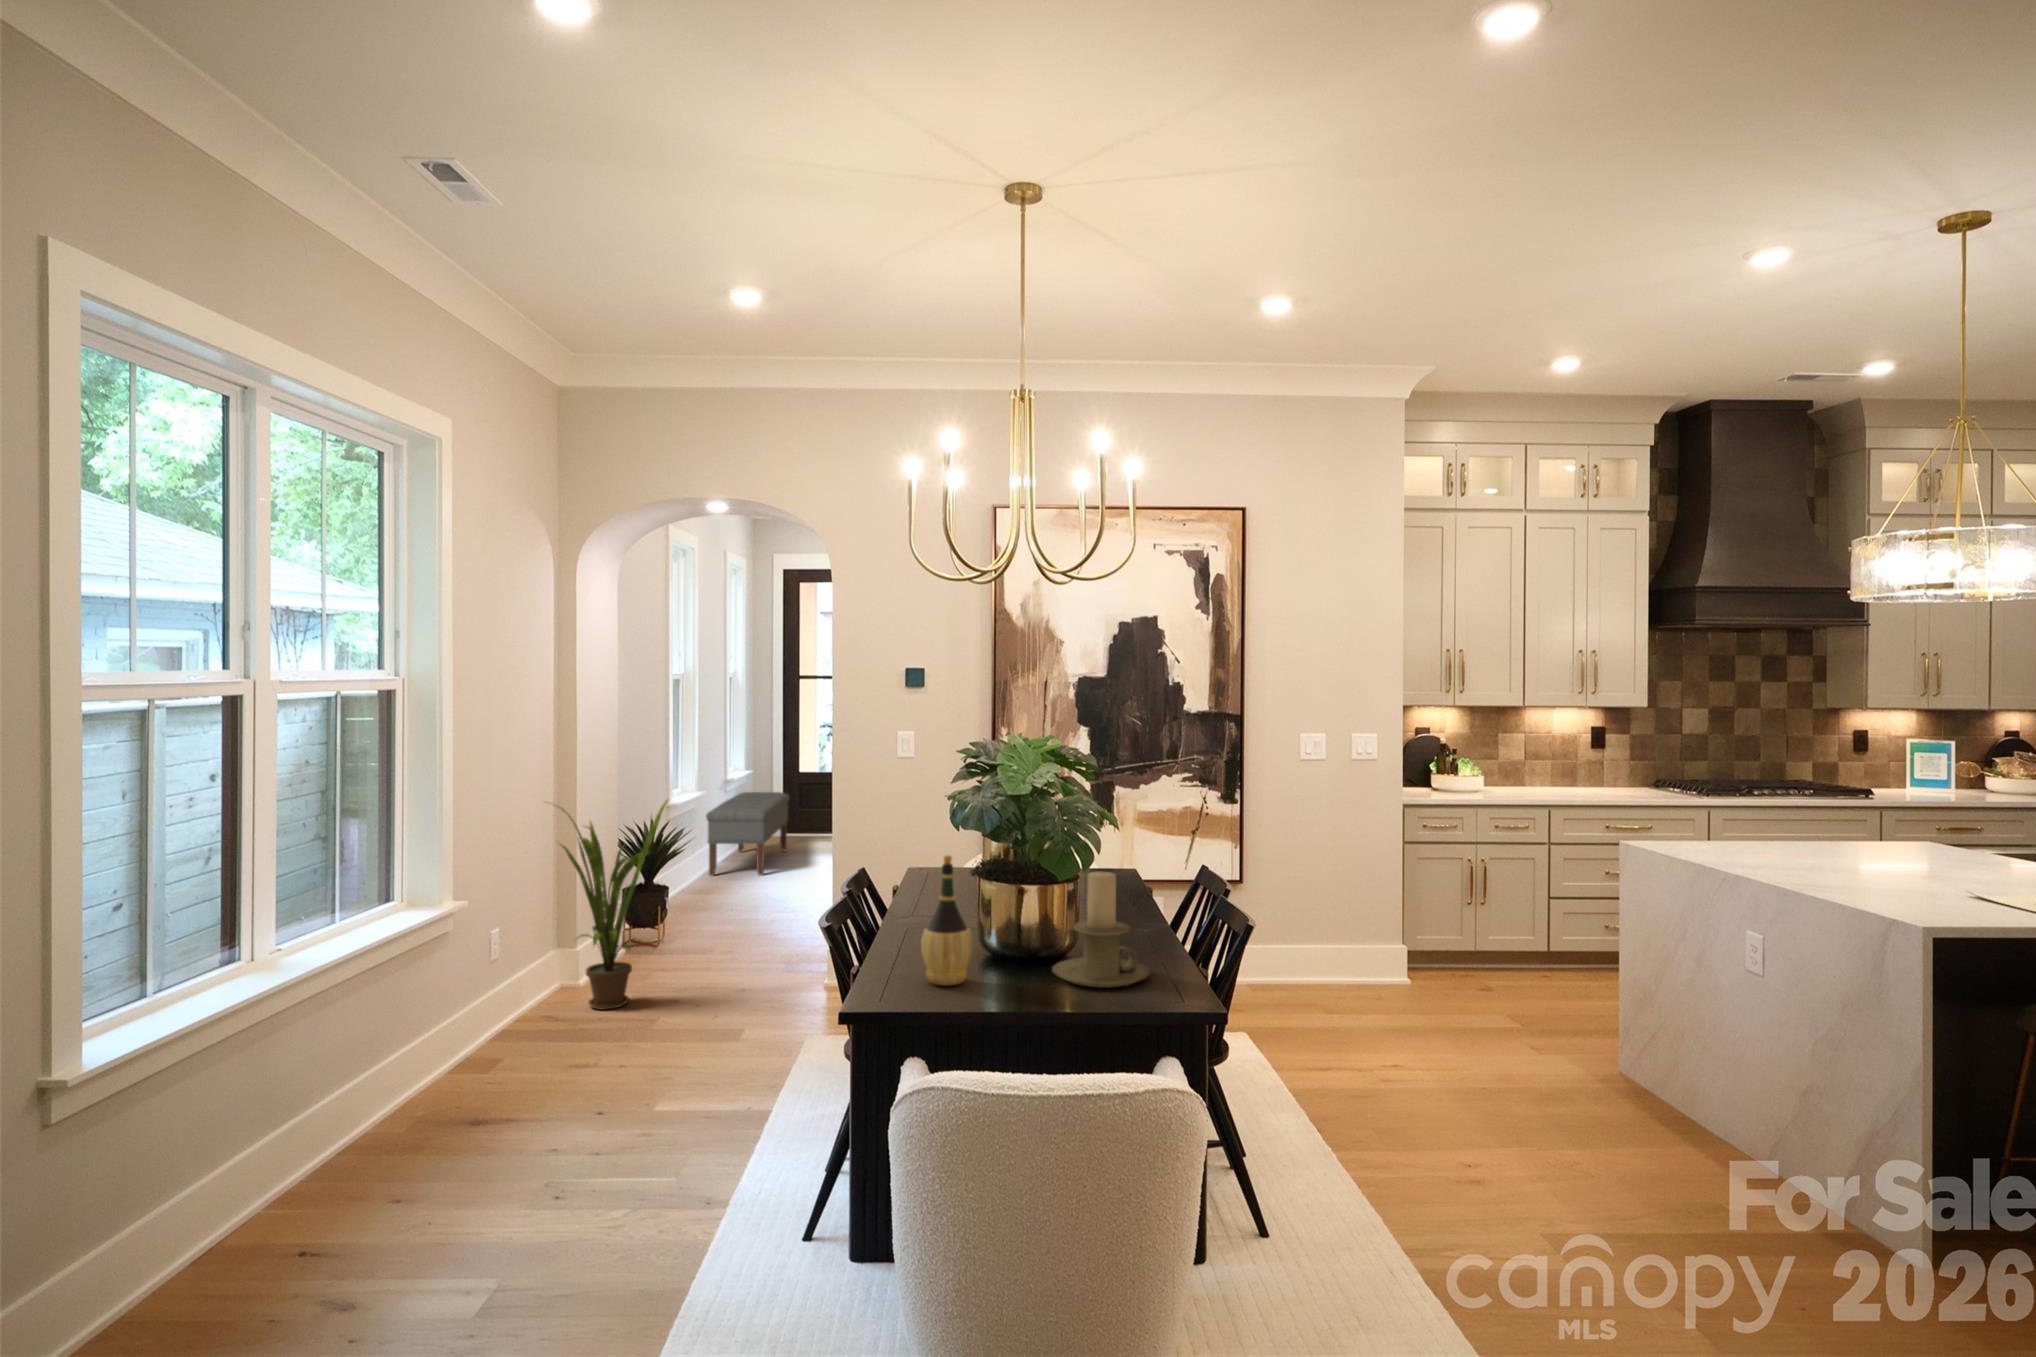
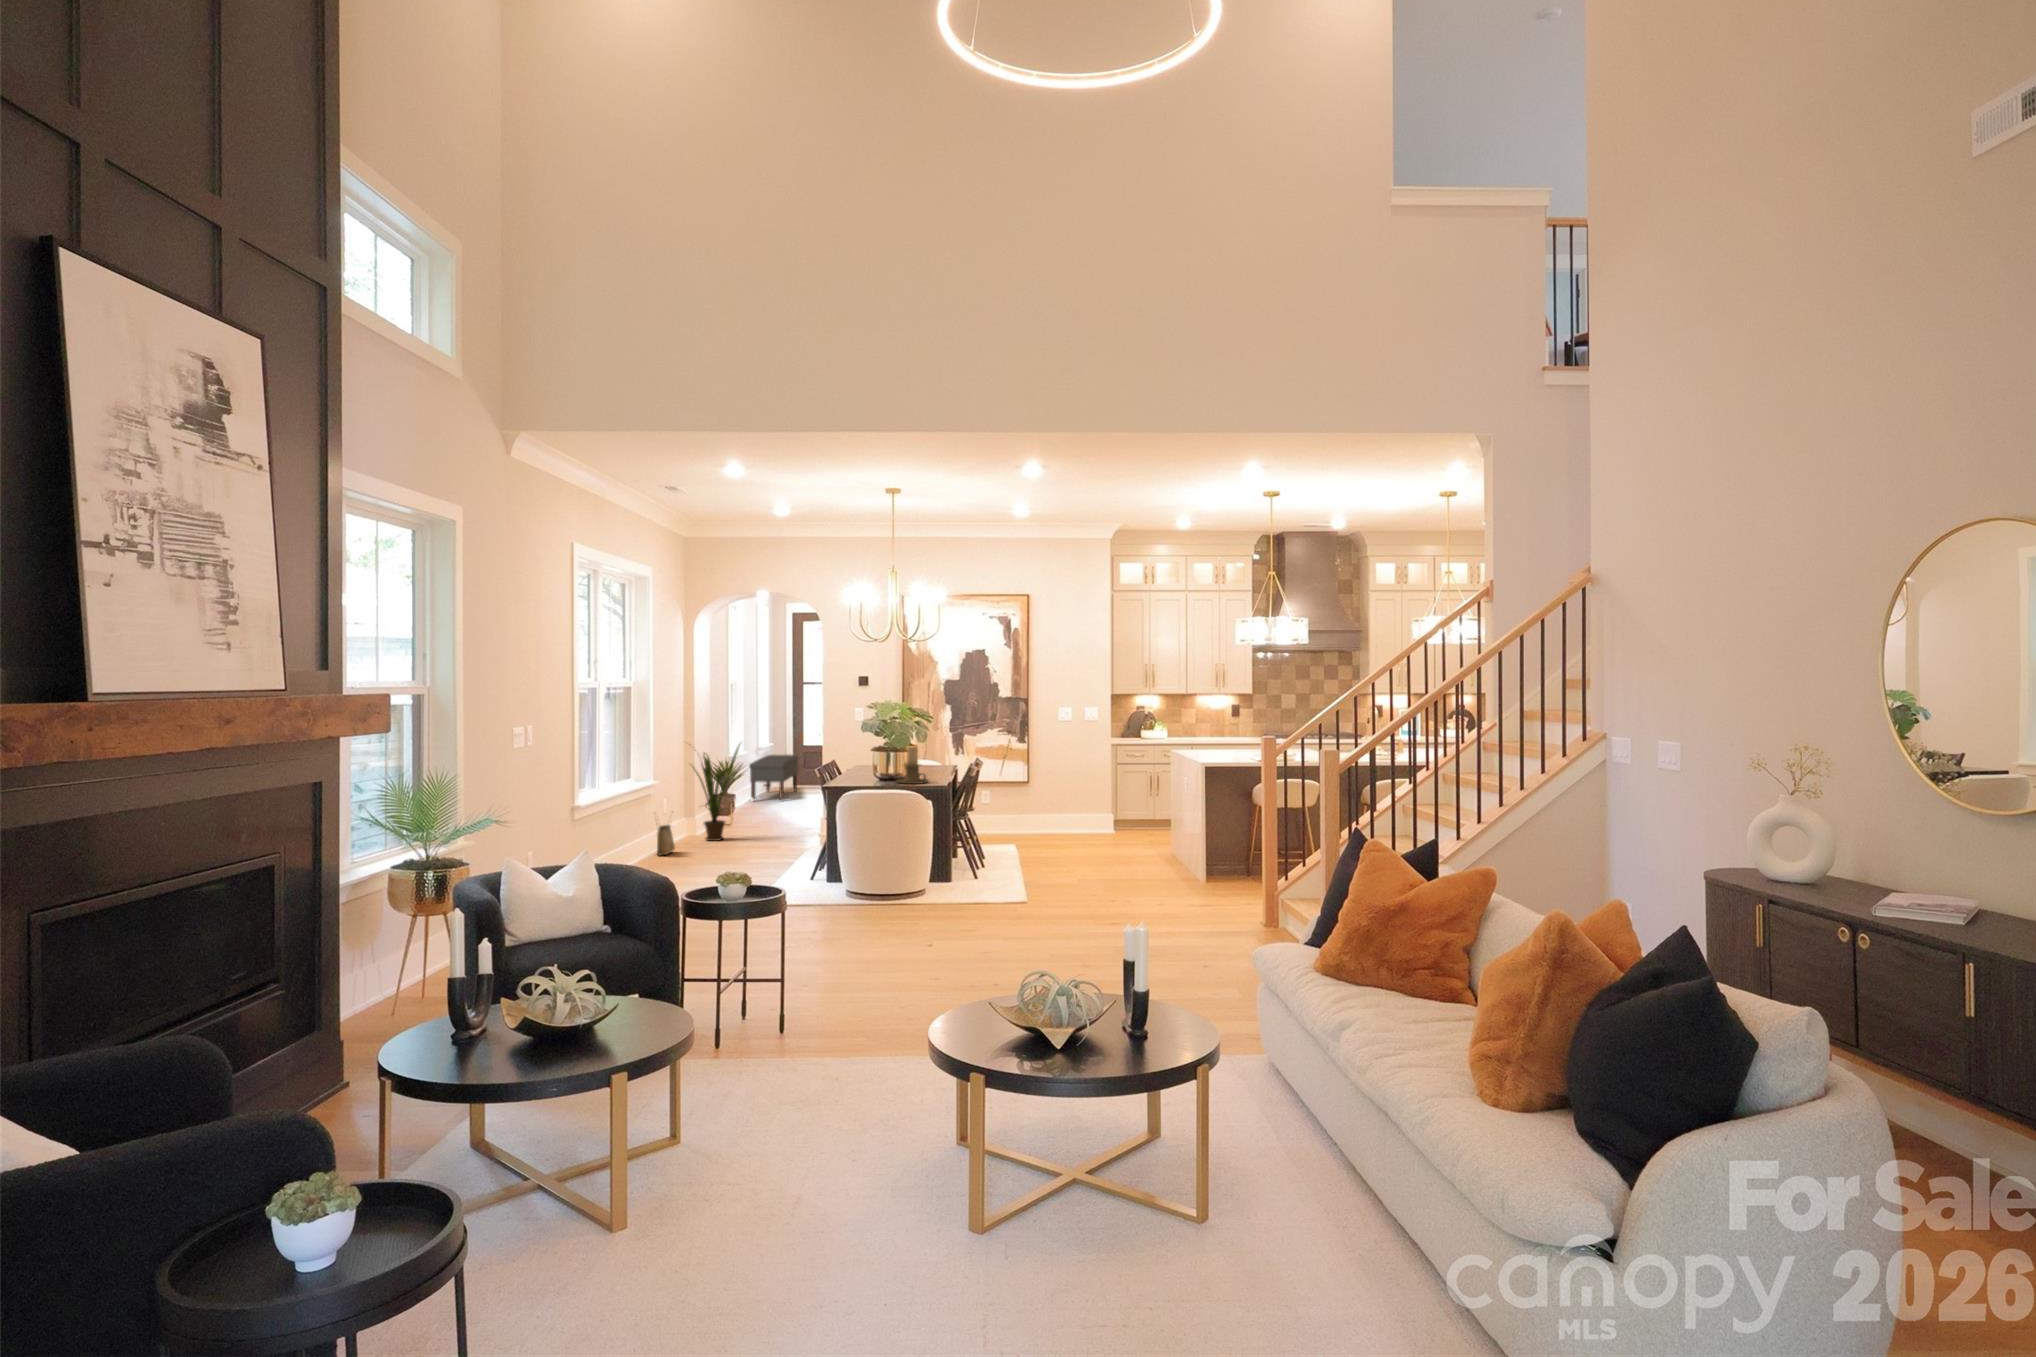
wine bottle: present [921,855,972,985] -> none [850,740,867,783]
woven basket: none [452,970,504,1077] -> present [657,825,675,855]

